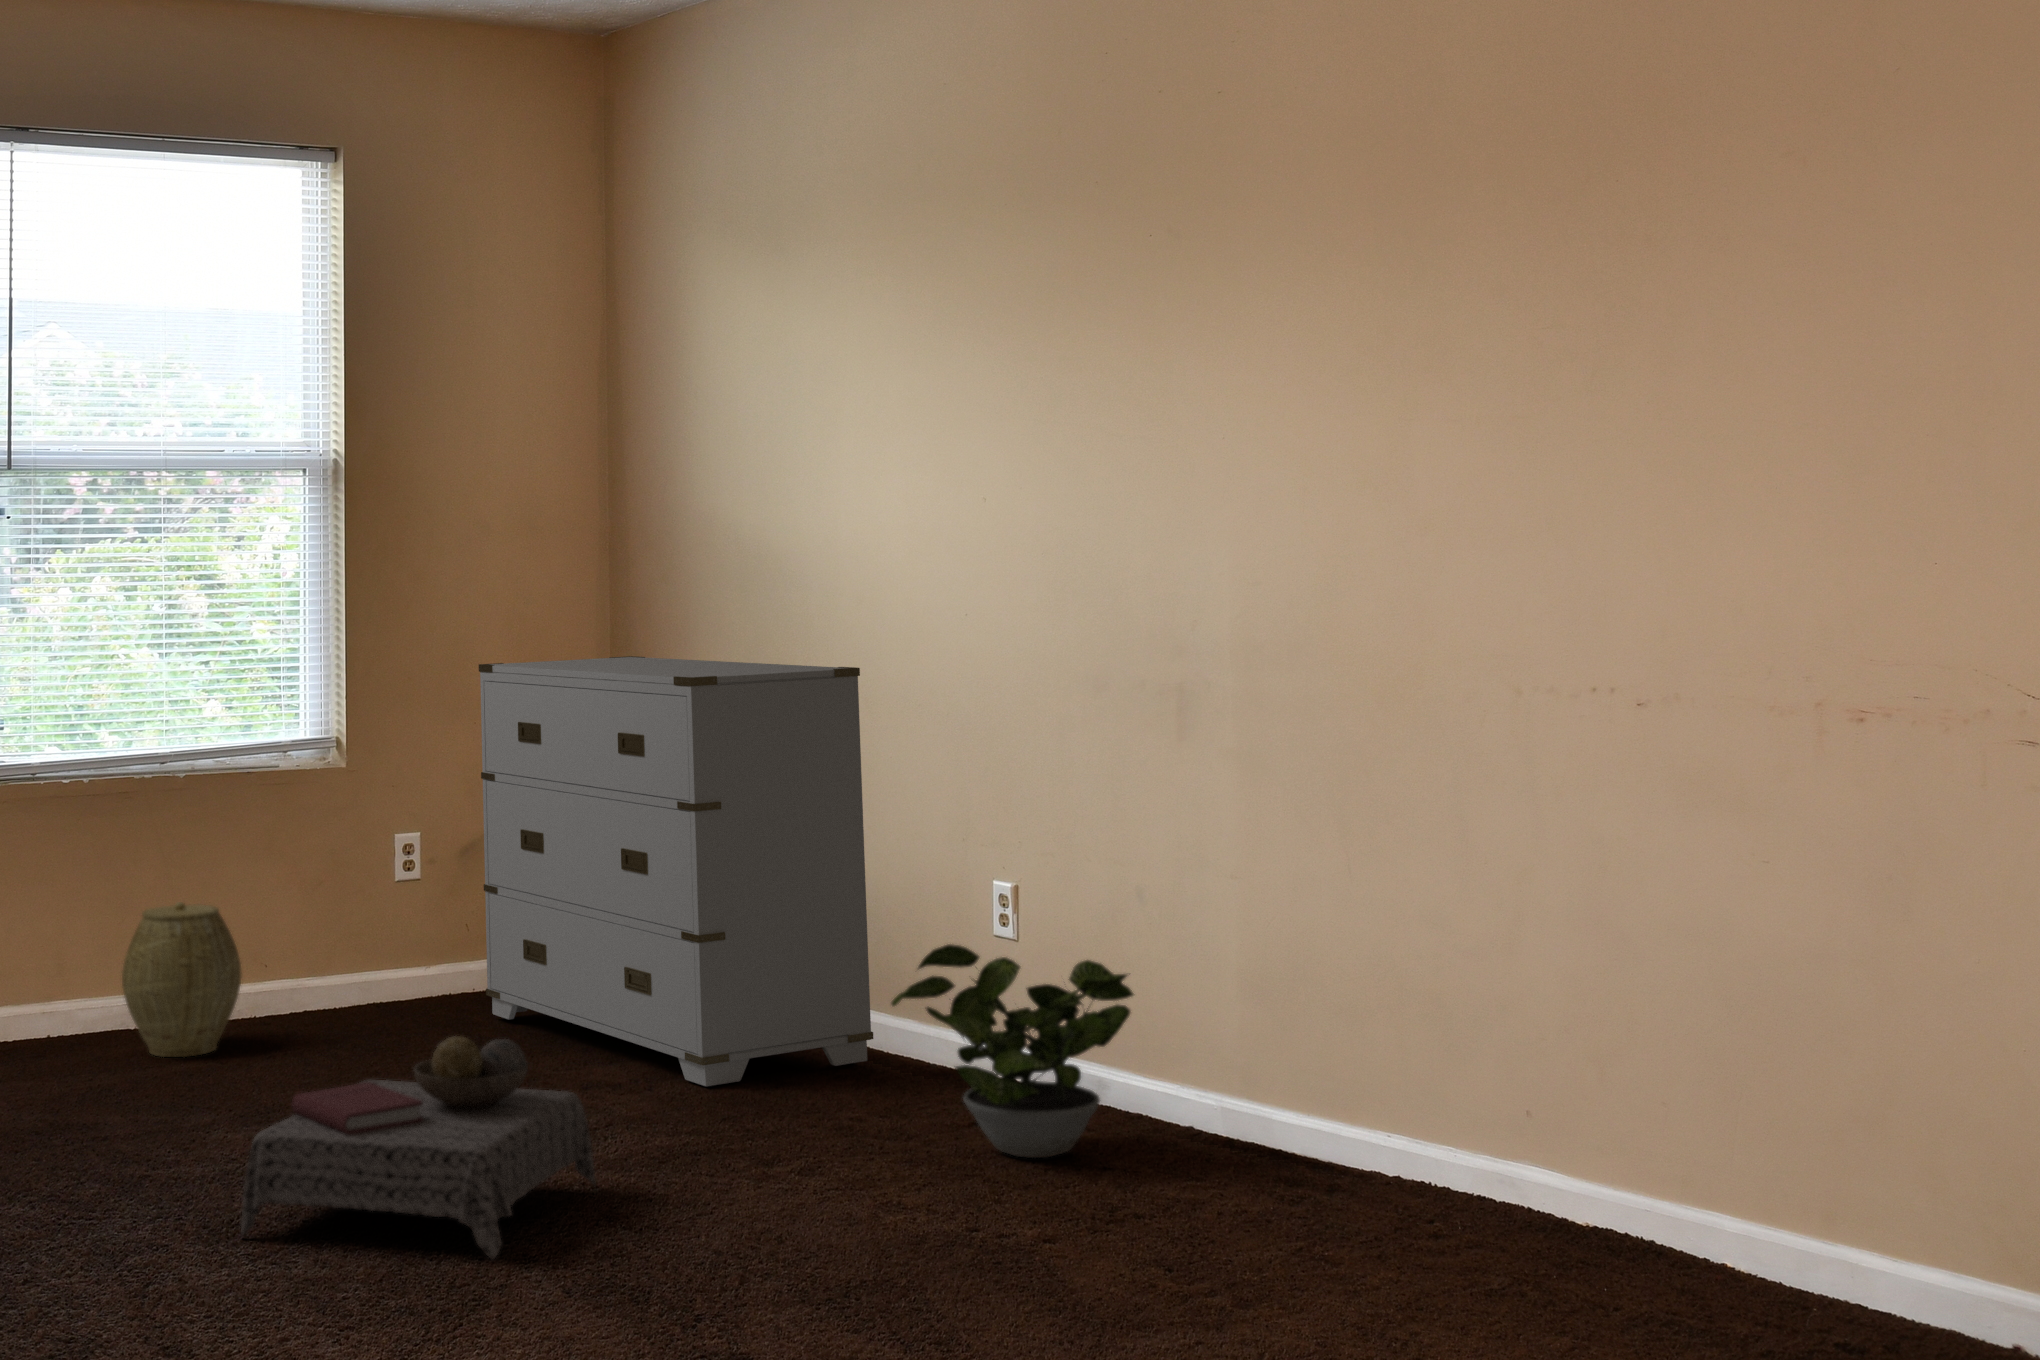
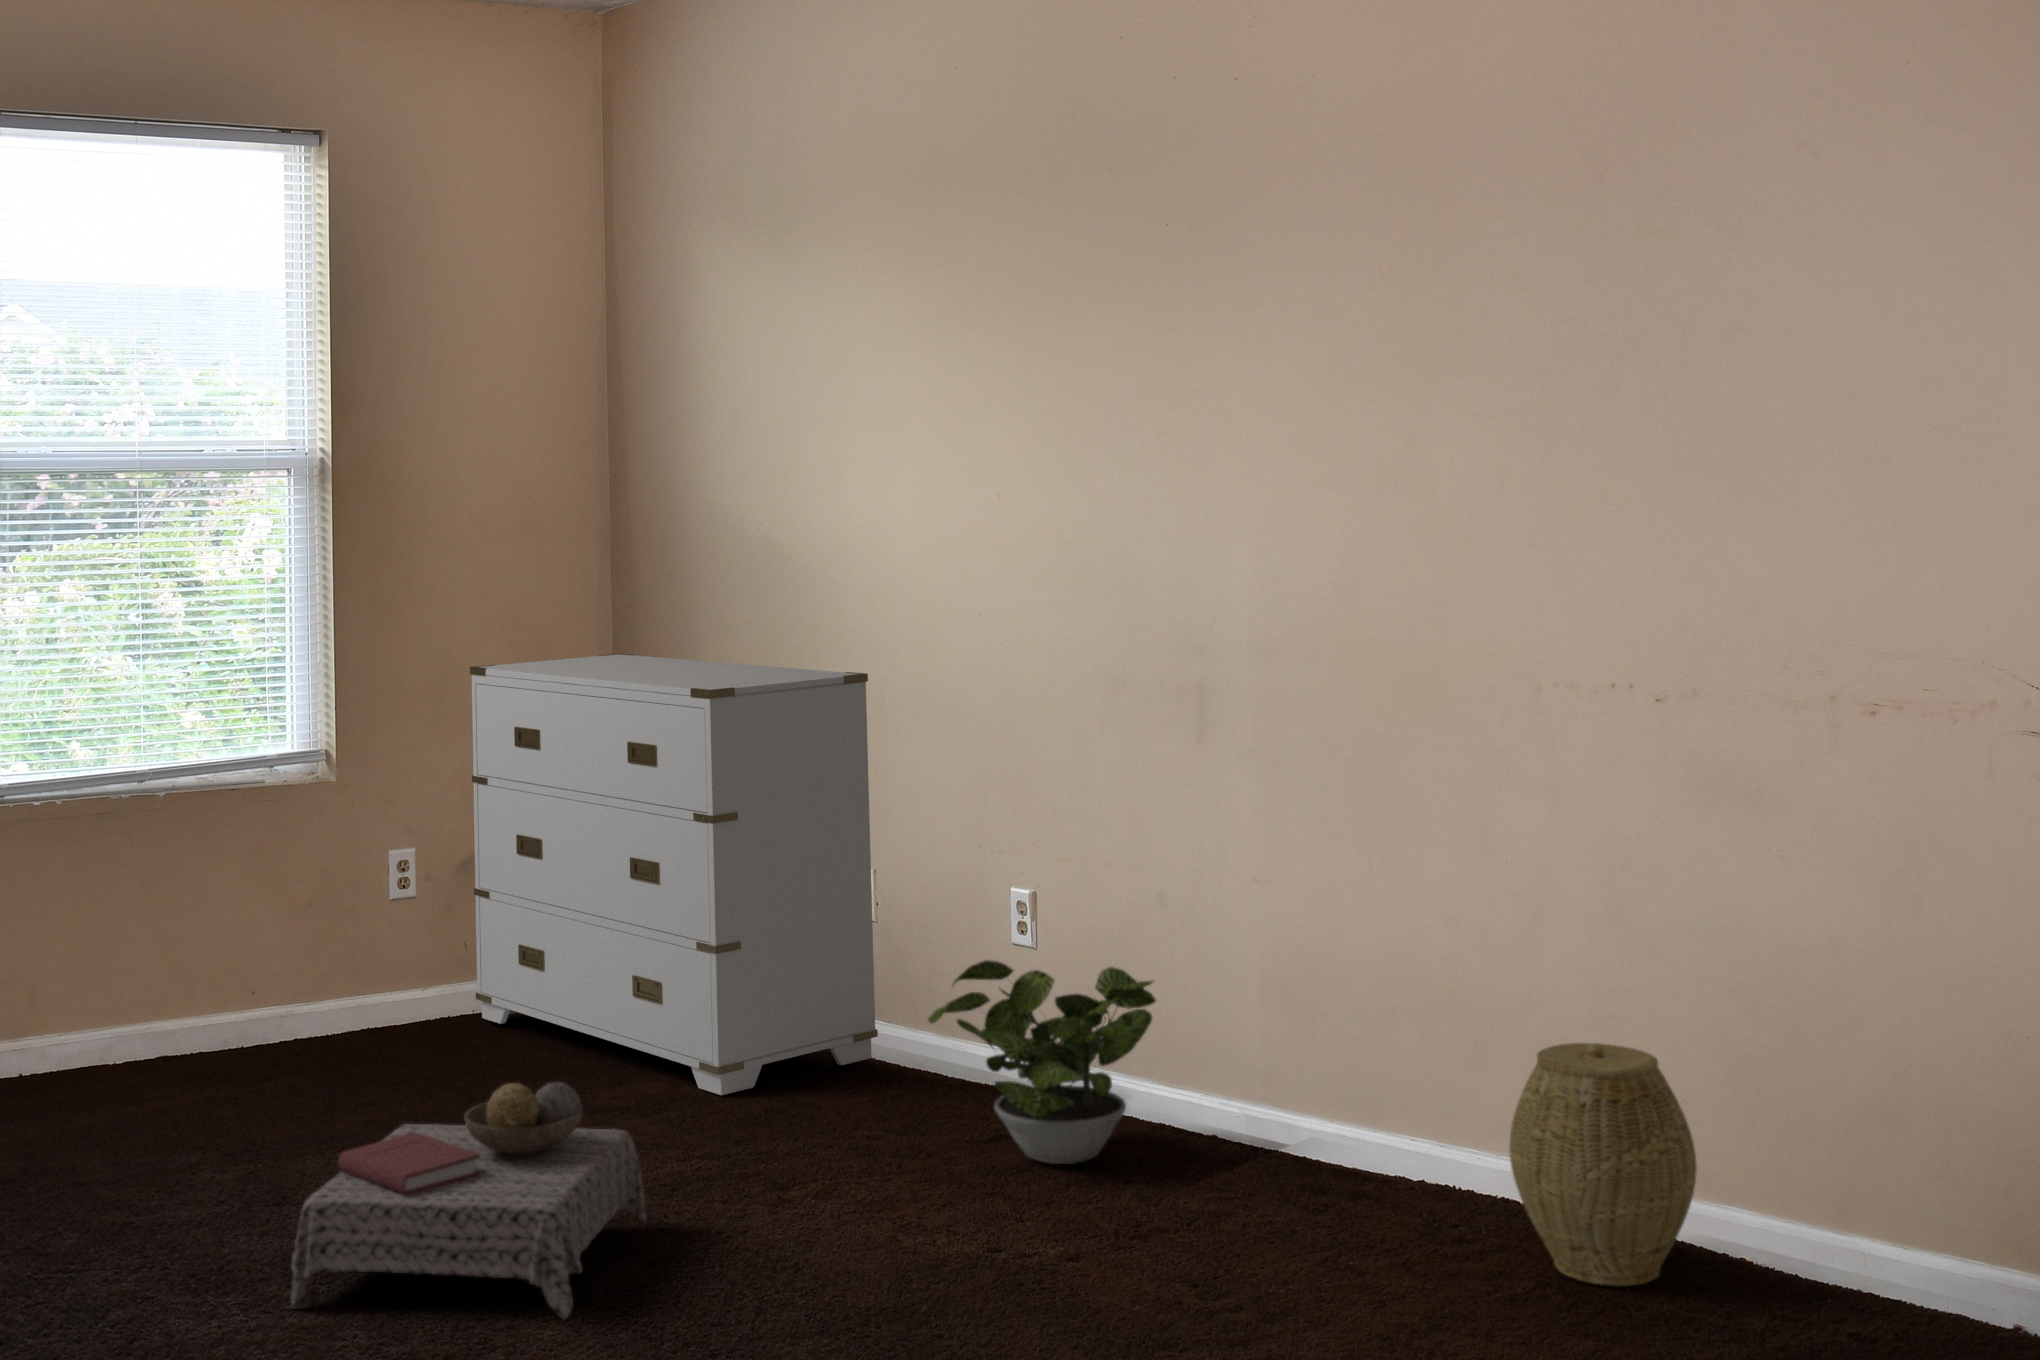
woven basket: present [122,902,241,1057] -> present [1509,1043,1697,1286]

